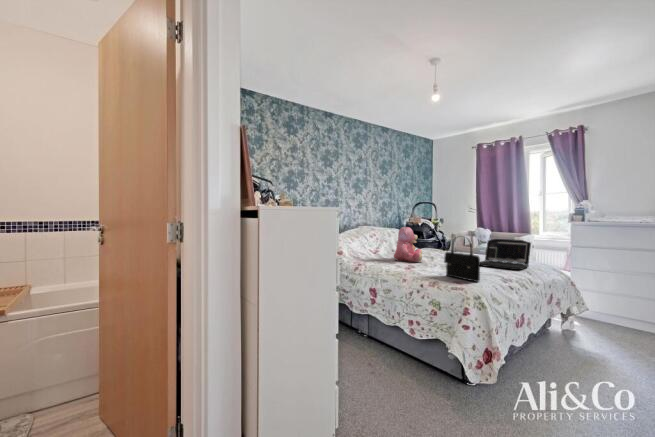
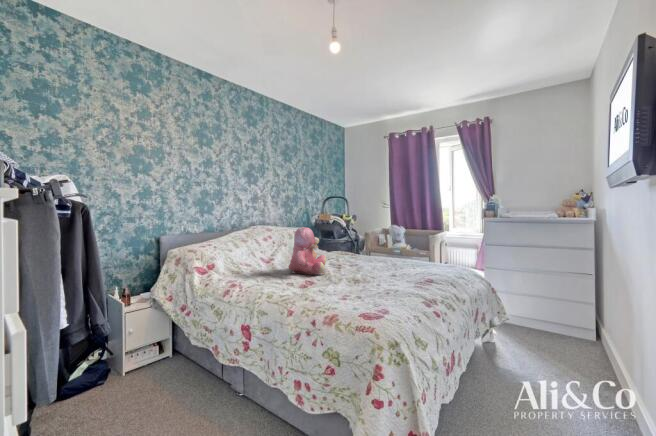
handbag: present [444,239,480,282] -> none [348,242,397,313]
laptop: present [480,239,531,270] -> none [391,240,454,282]

